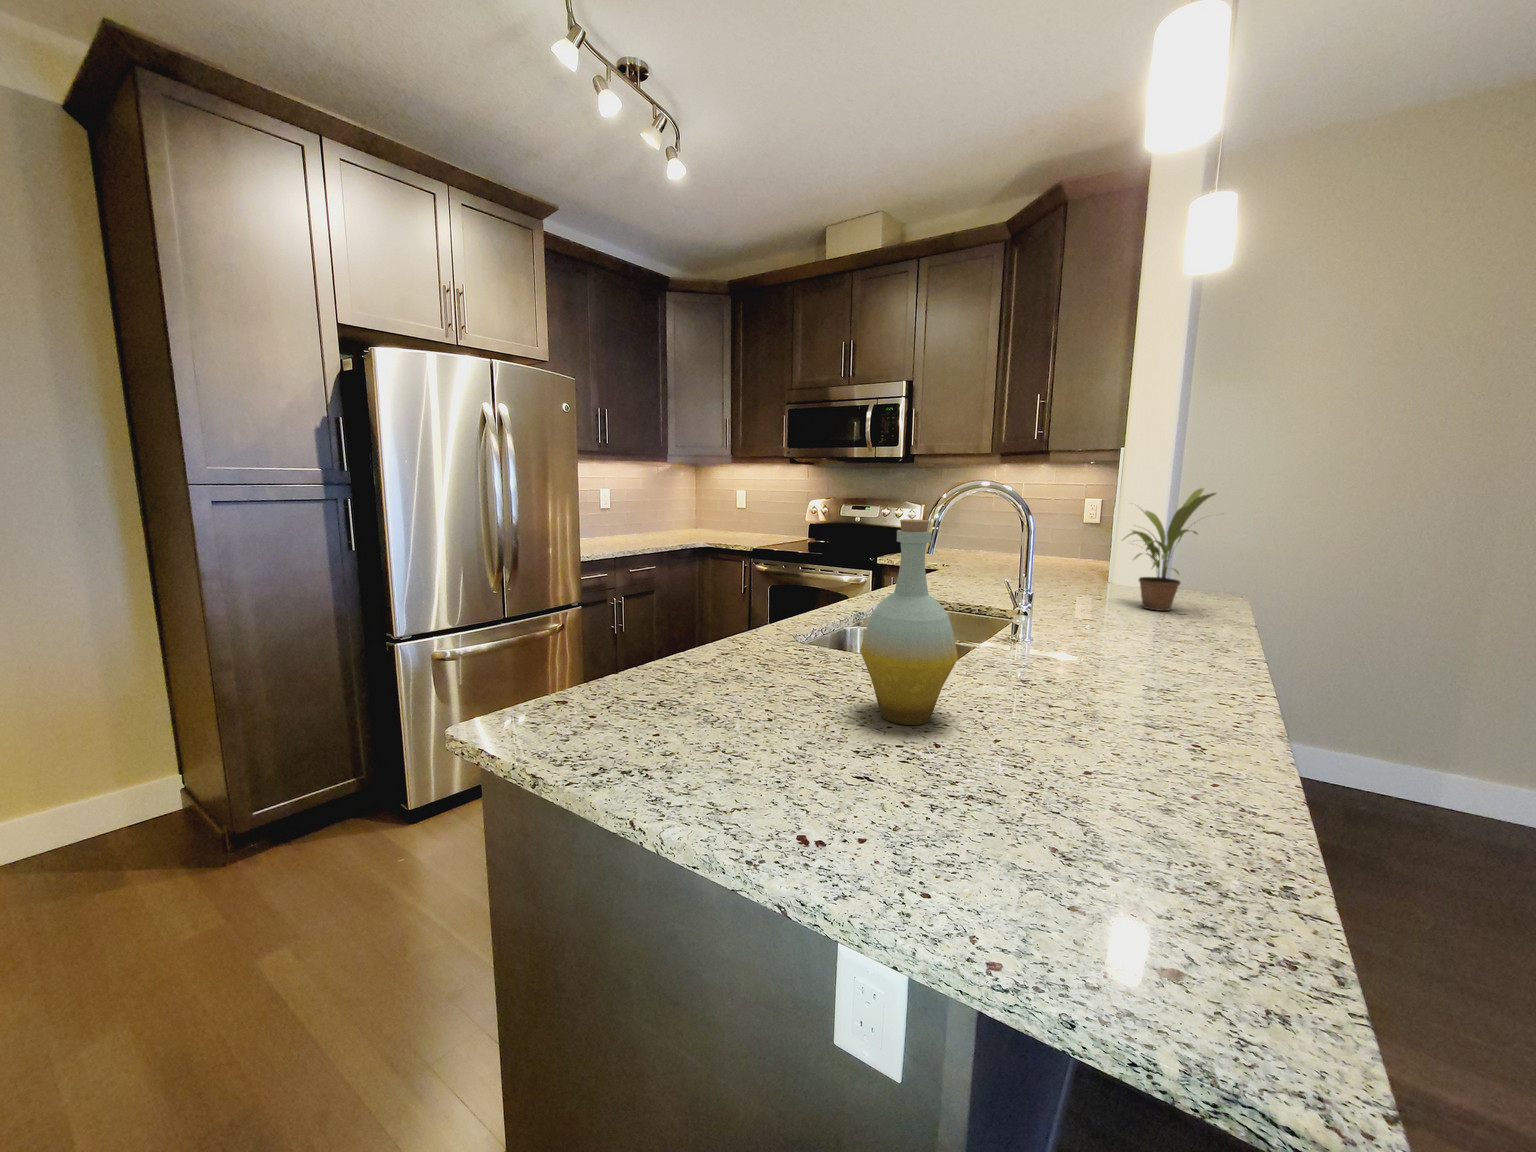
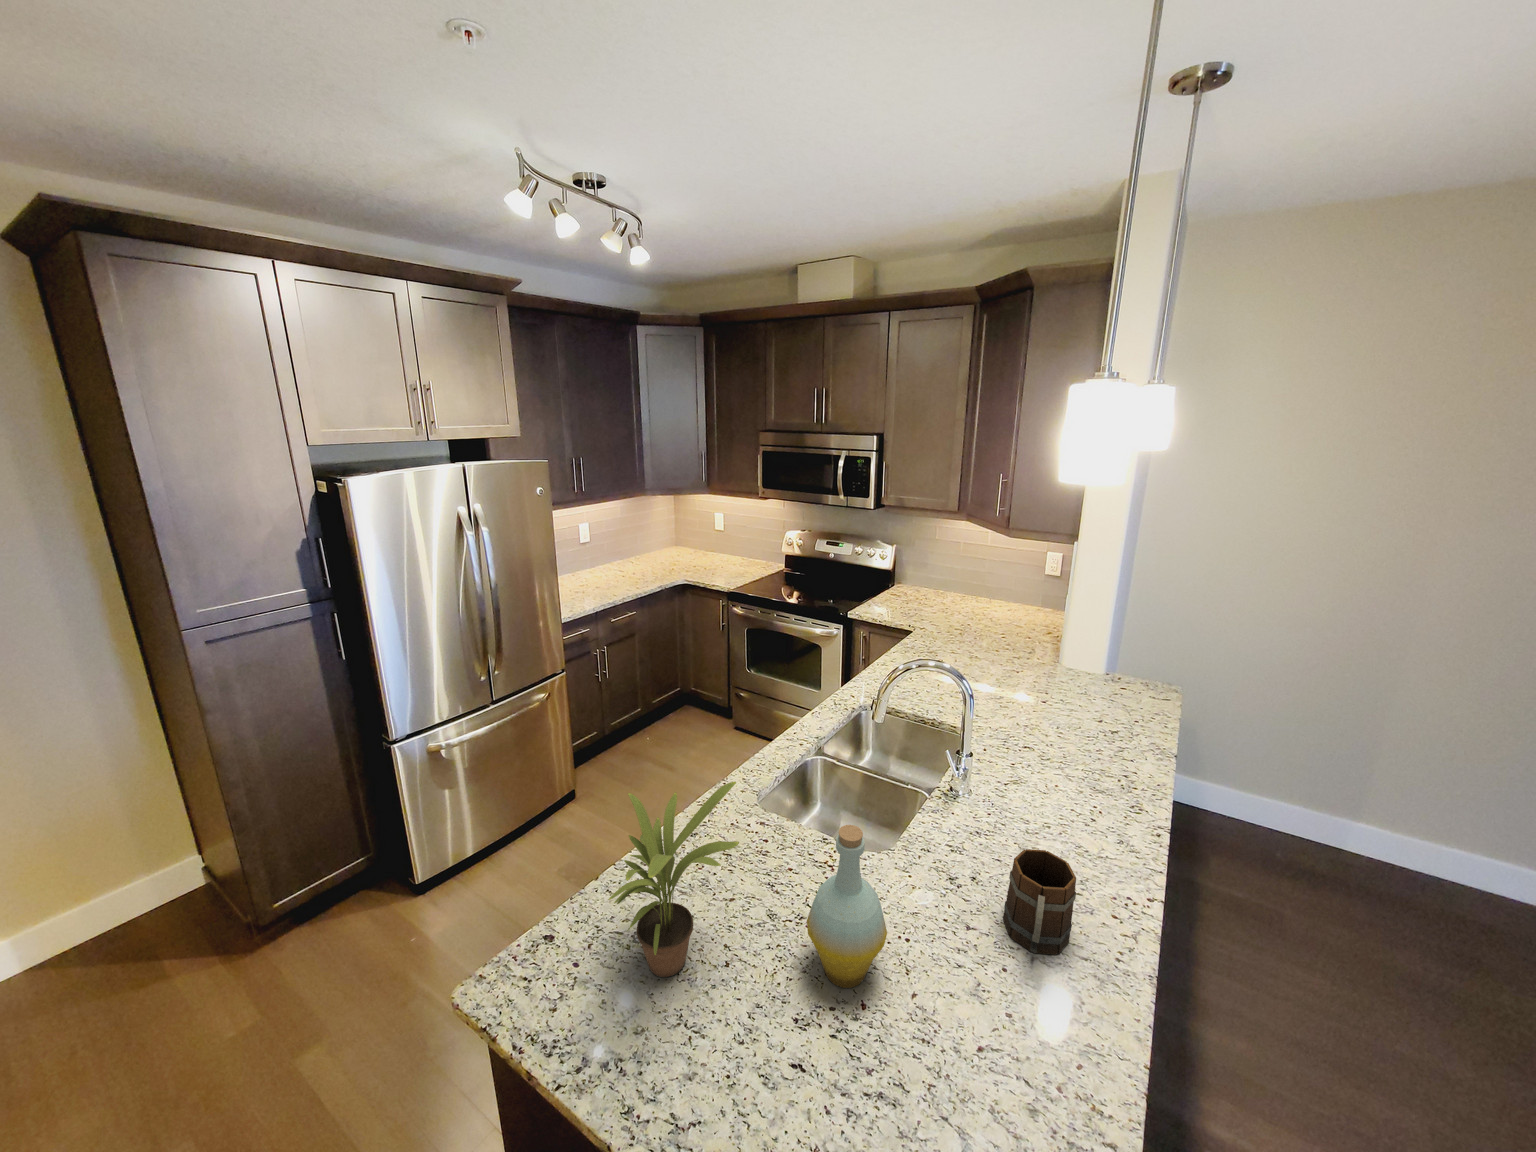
potted plant: present [1122,488,1216,611] -> present [608,782,739,977]
mug: none [1089,608,1180,714] -> present [1003,849,1076,955]

